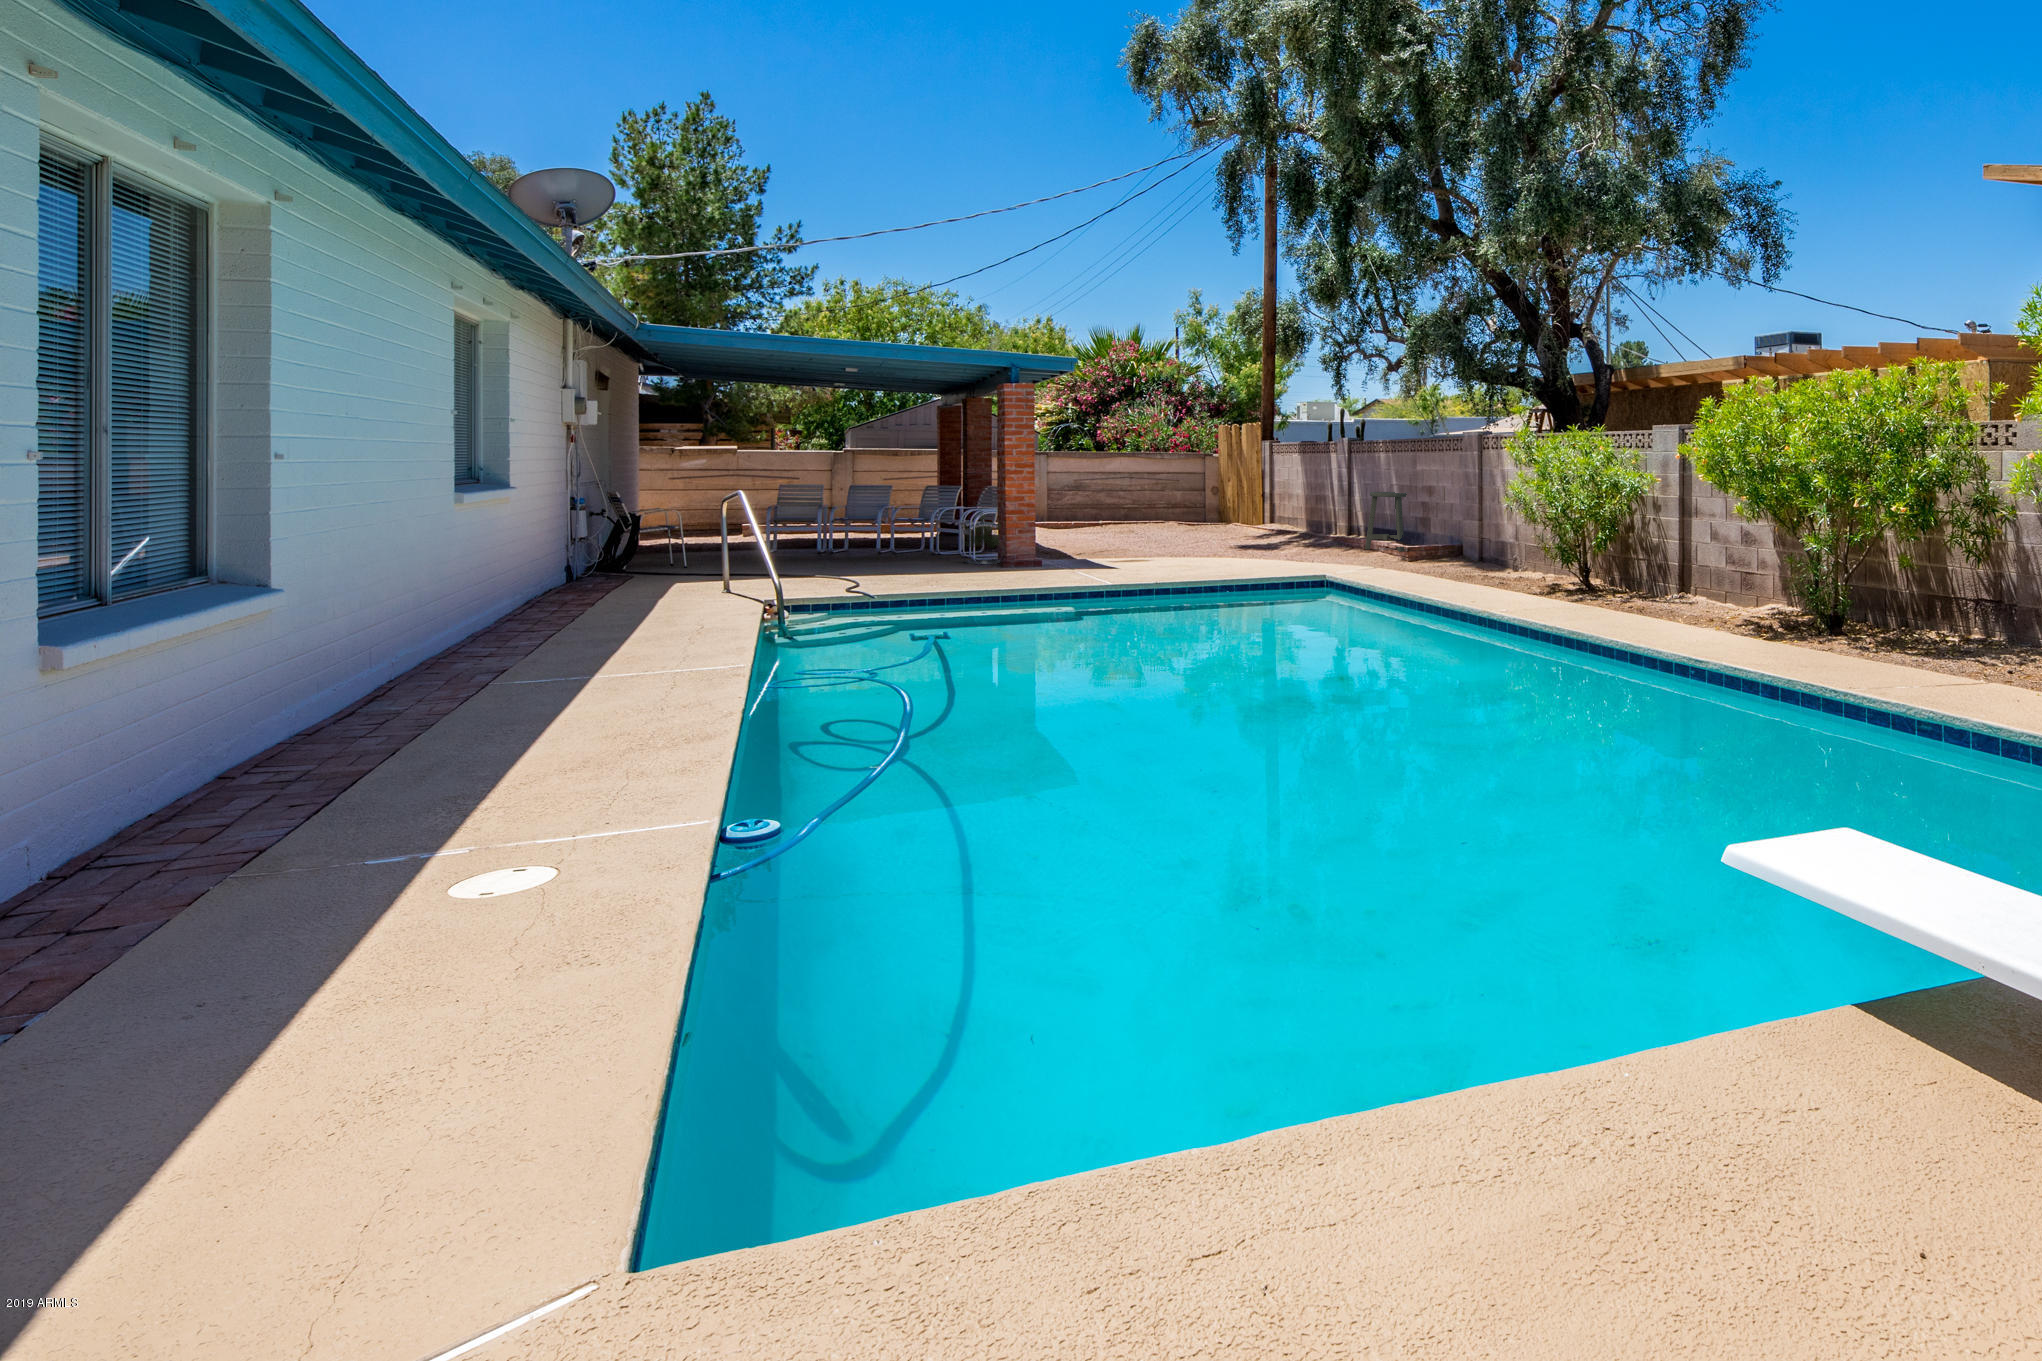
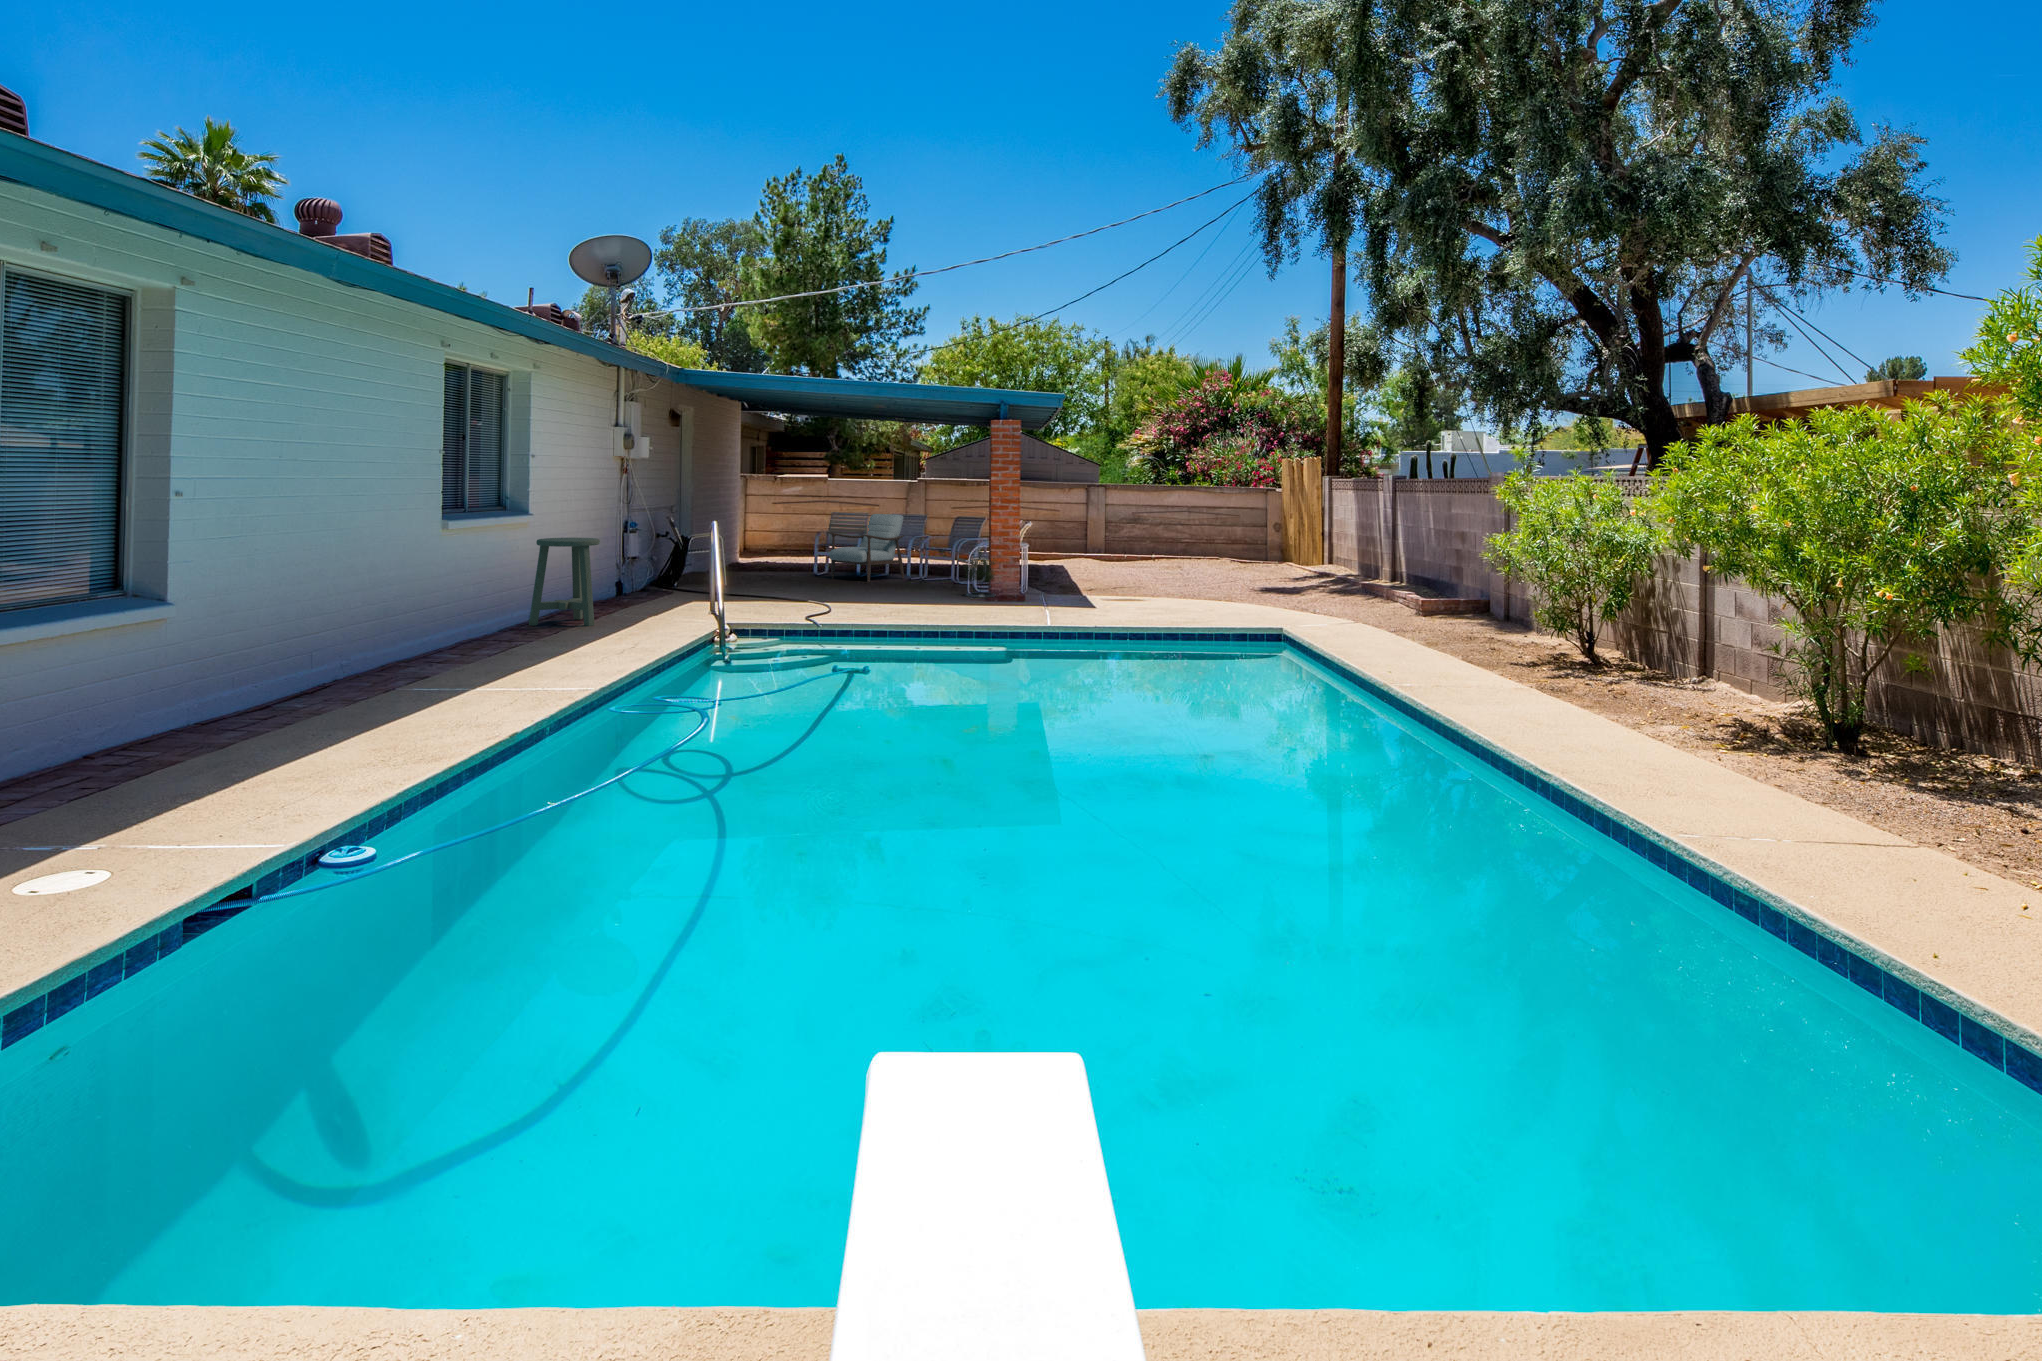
chair: none [771,479,864,555] -> present [828,514,904,582]
stool: present [1365,492,1407,552] -> present [529,538,600,626]

